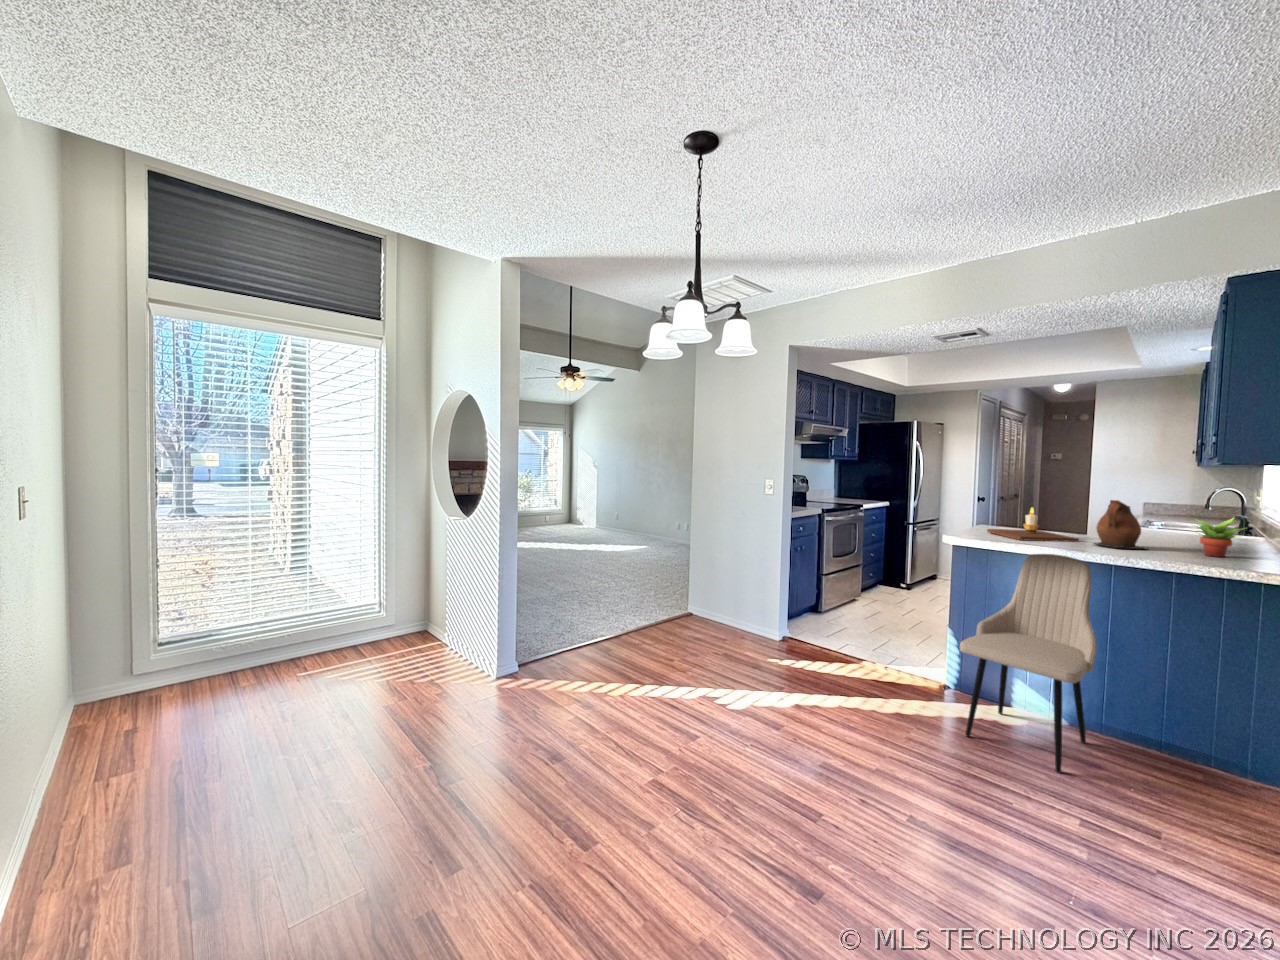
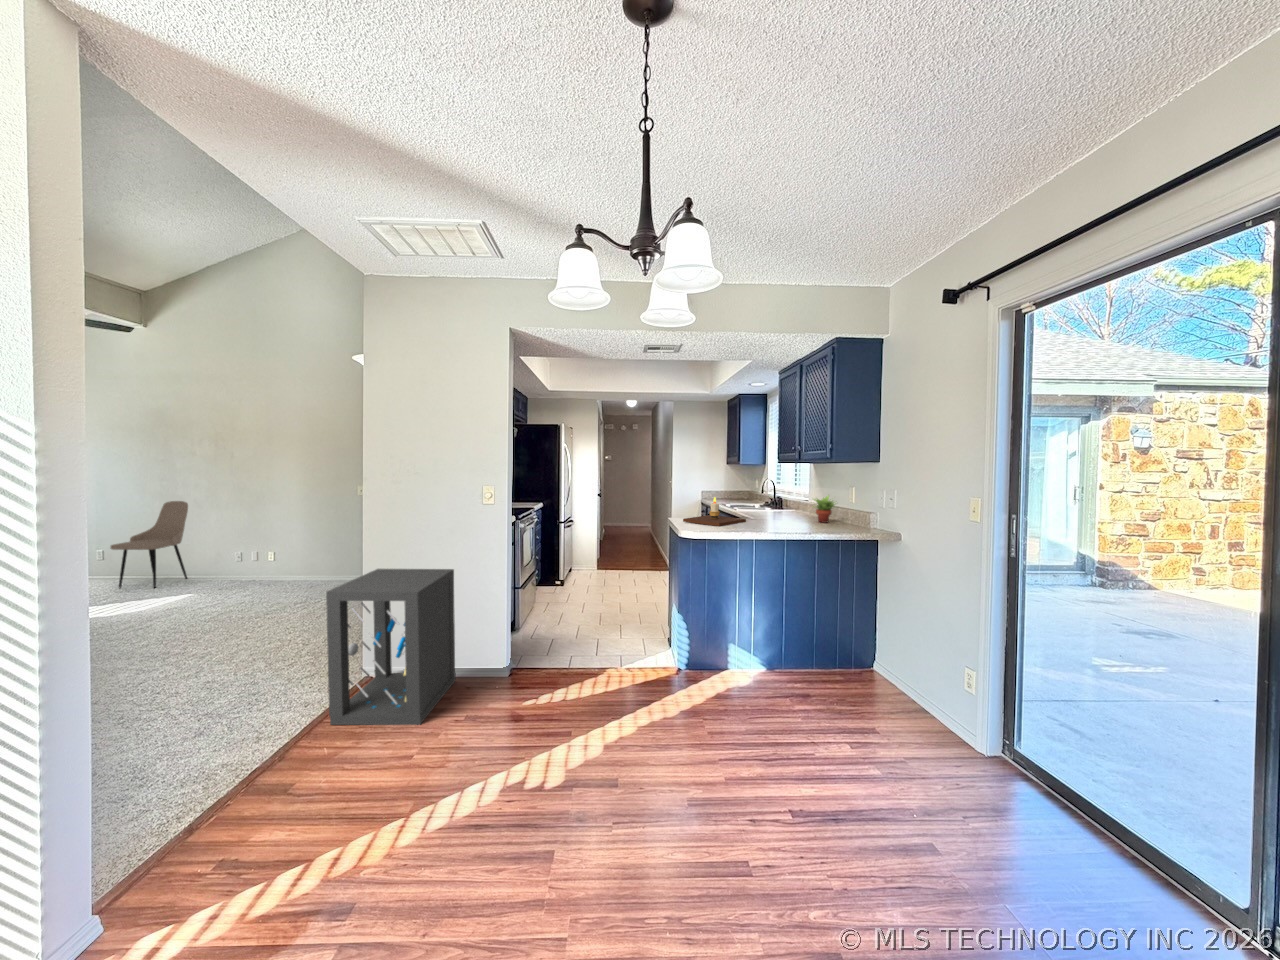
ceramic pitcher: present [1094,500,1148,549] -> none [757,488,791,524]
storage cabinet: none [651,536,745,648] -> present [326,569,456,725]
dining chair: present [960,554,1097,773] -> present [111,501,188,588]

